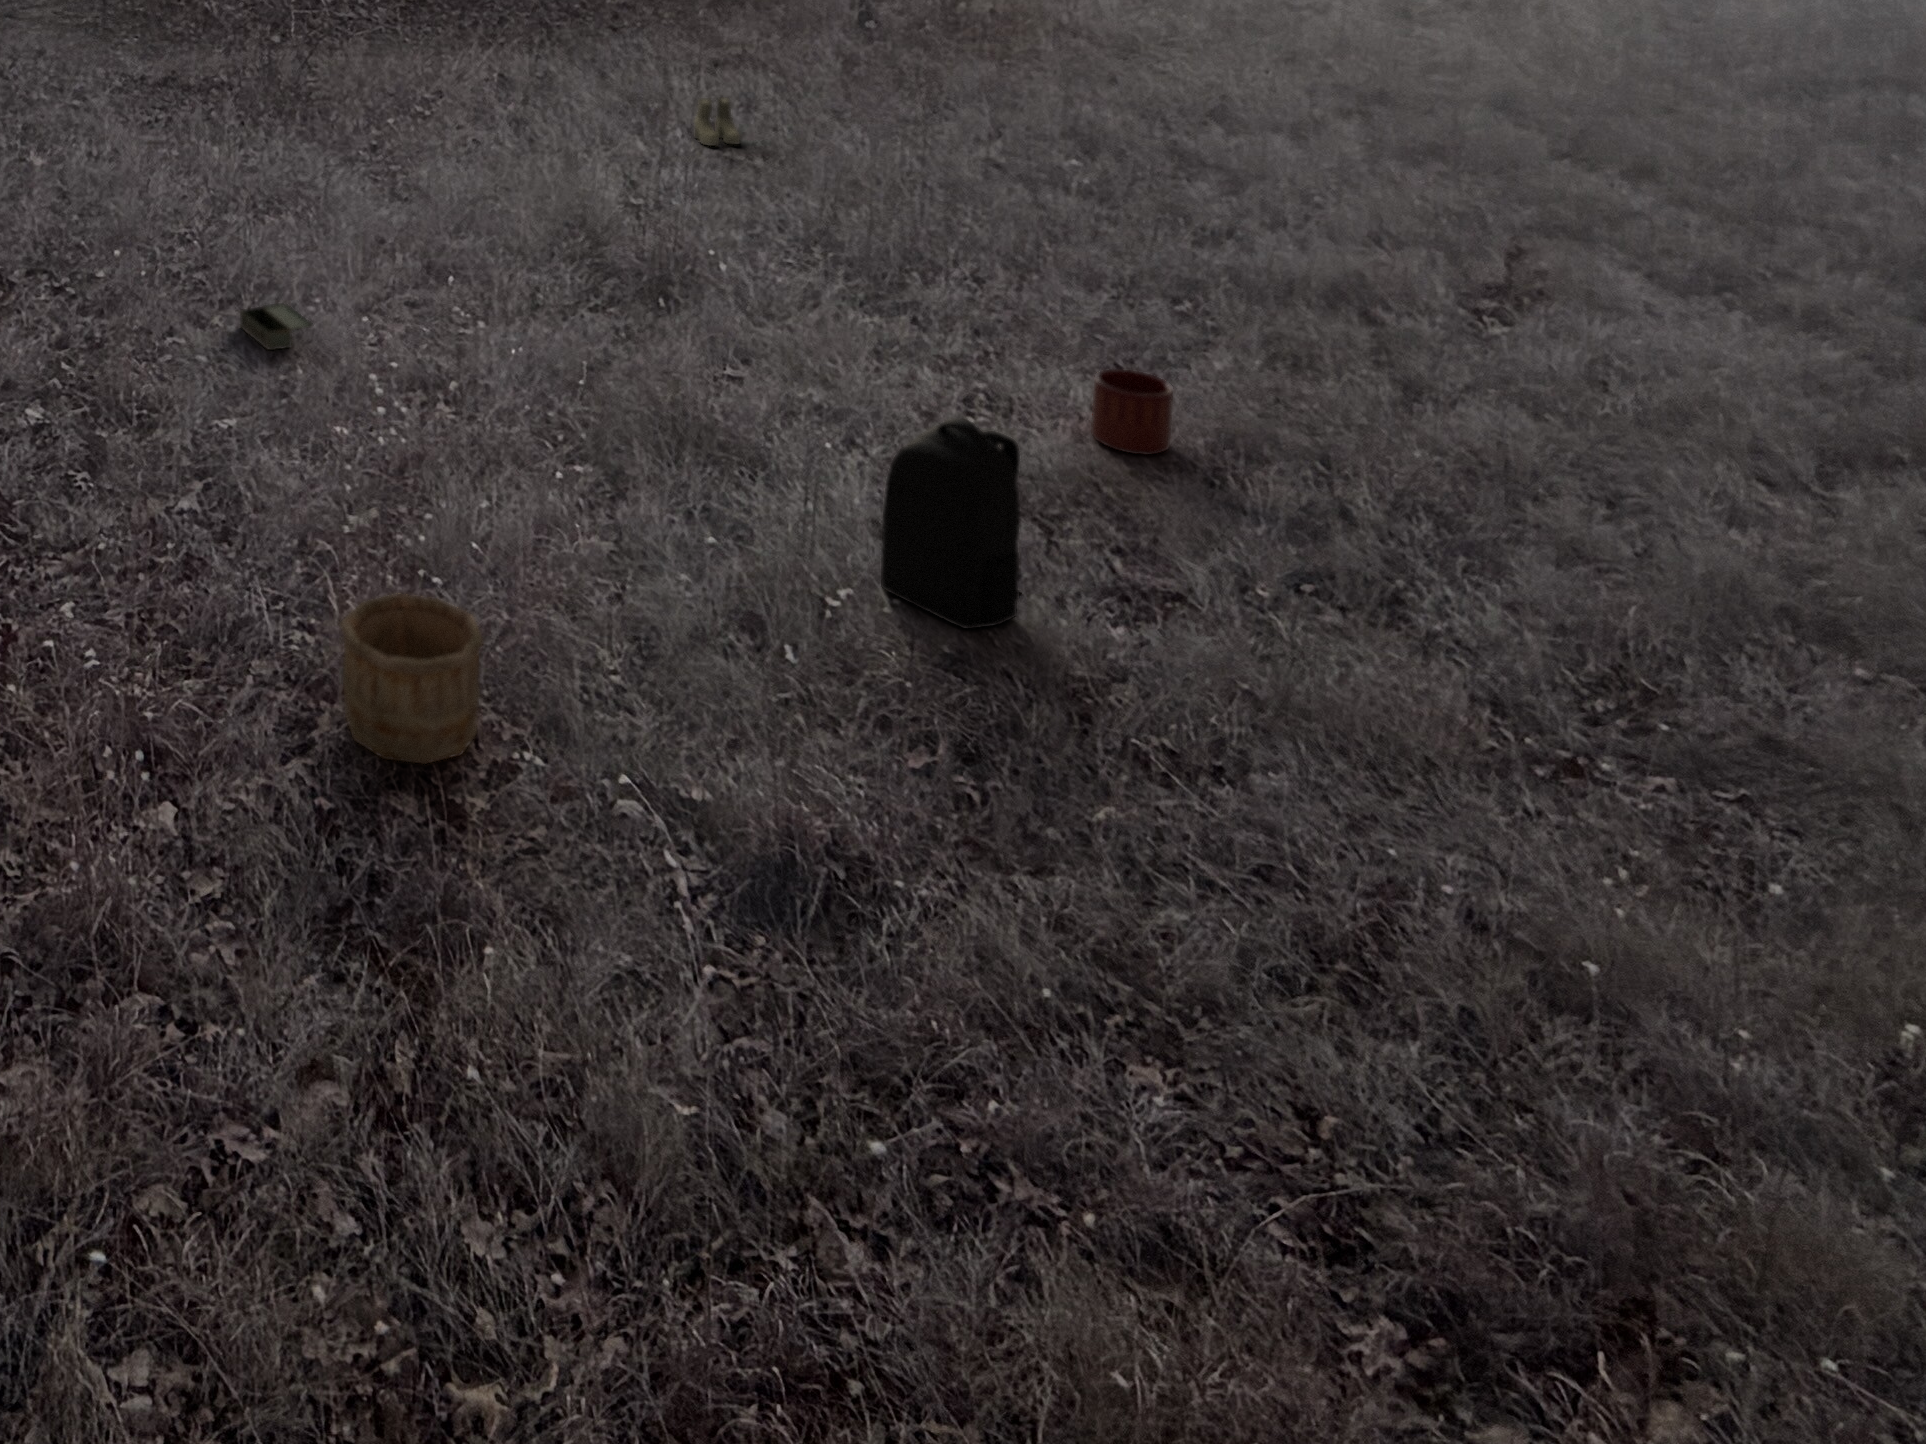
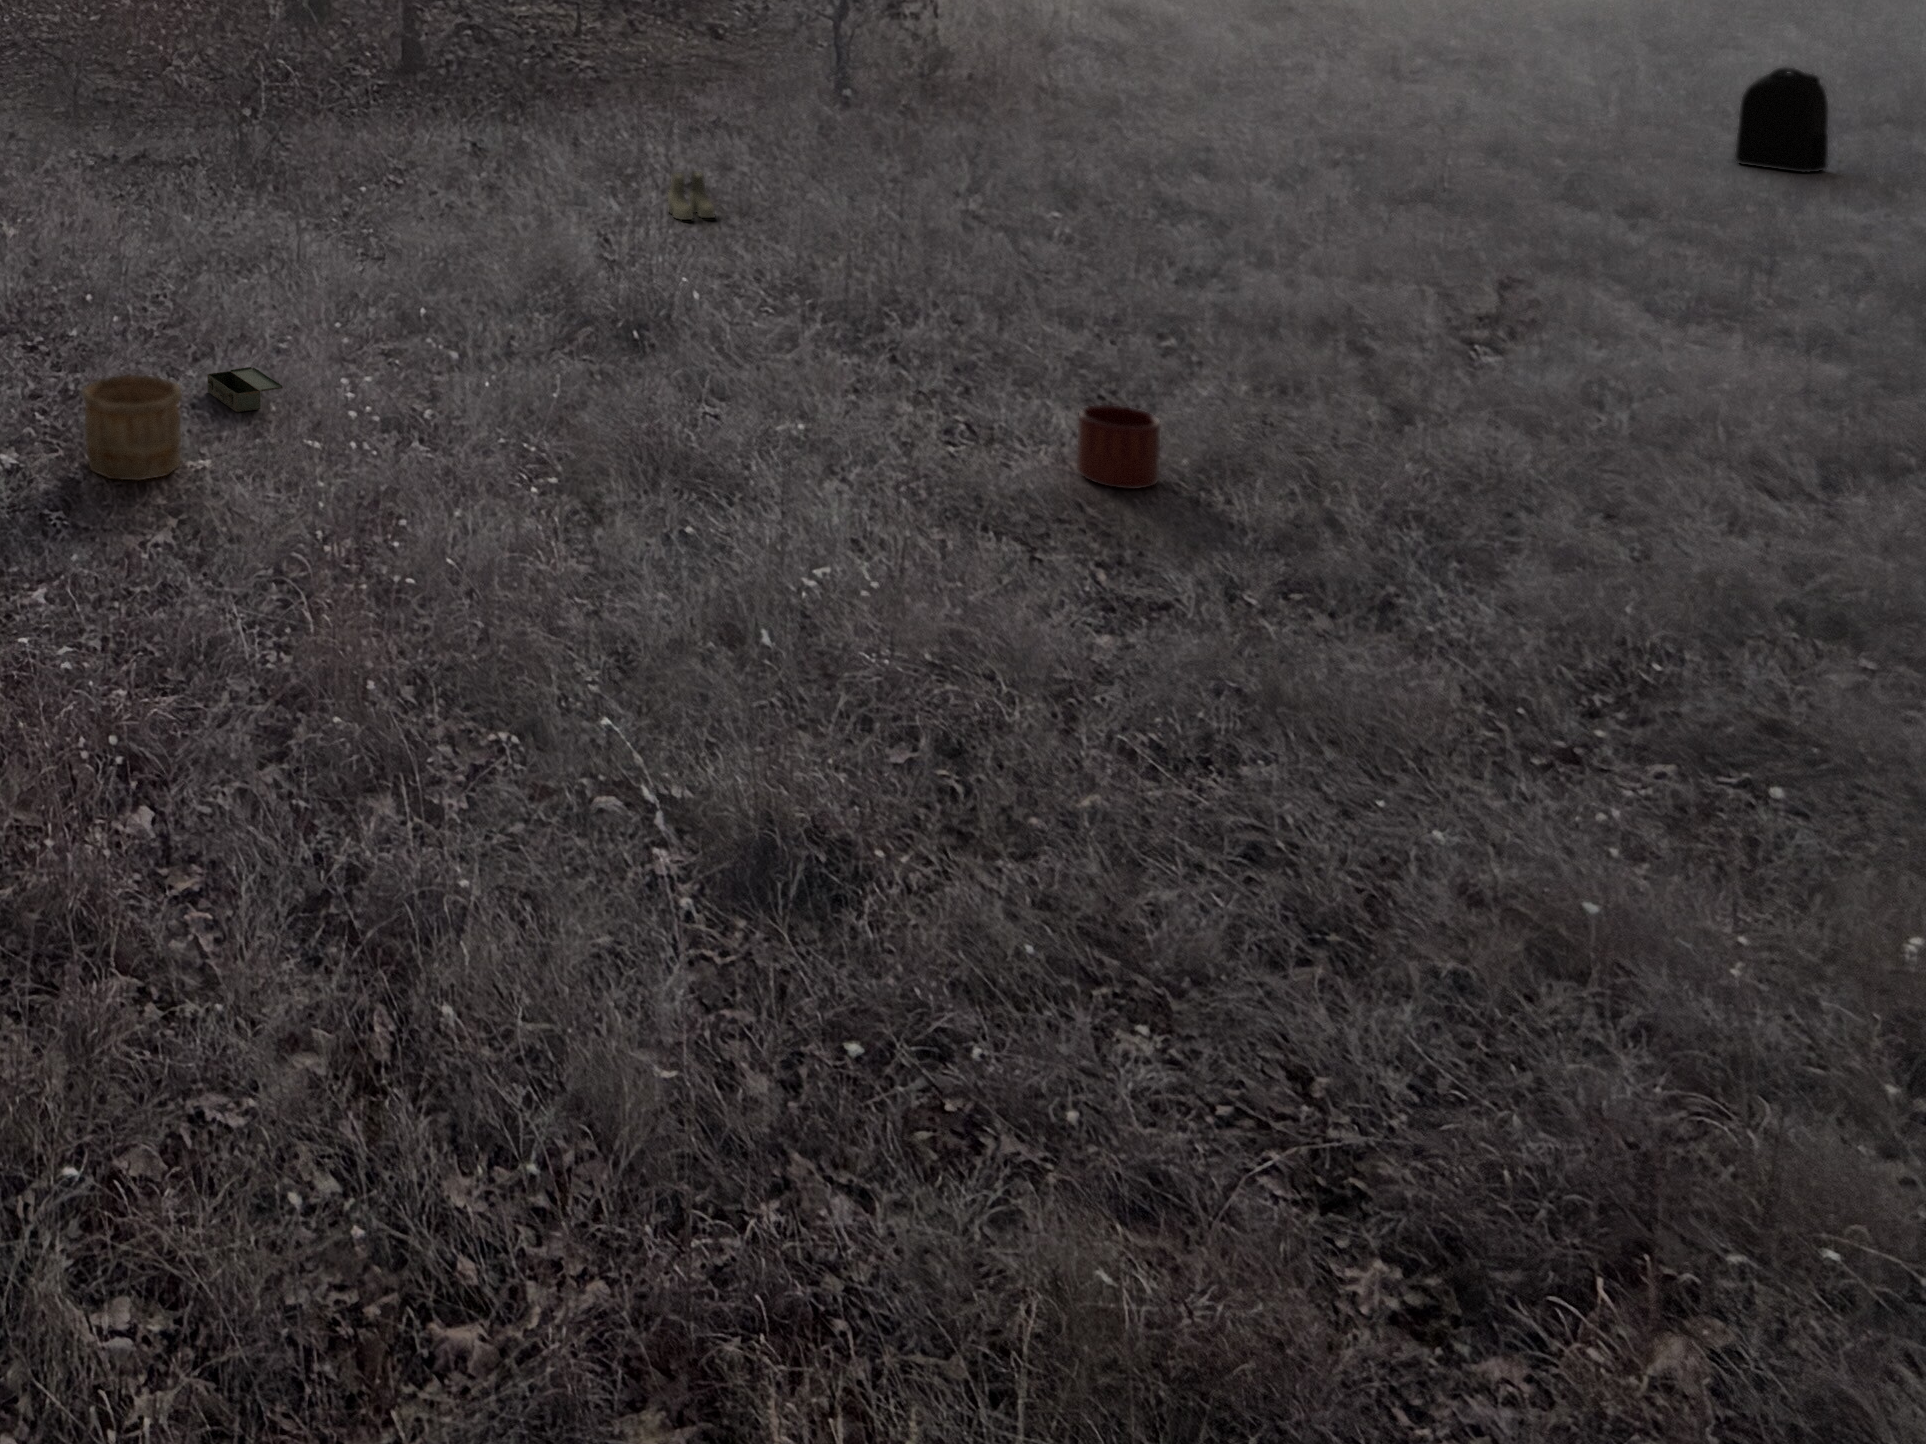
backpack: present [881,418,1021,629] -> present [1735,67,1828,172]
wooden bucket: present [340,594,484,764] -> present [82,375,182,480]

